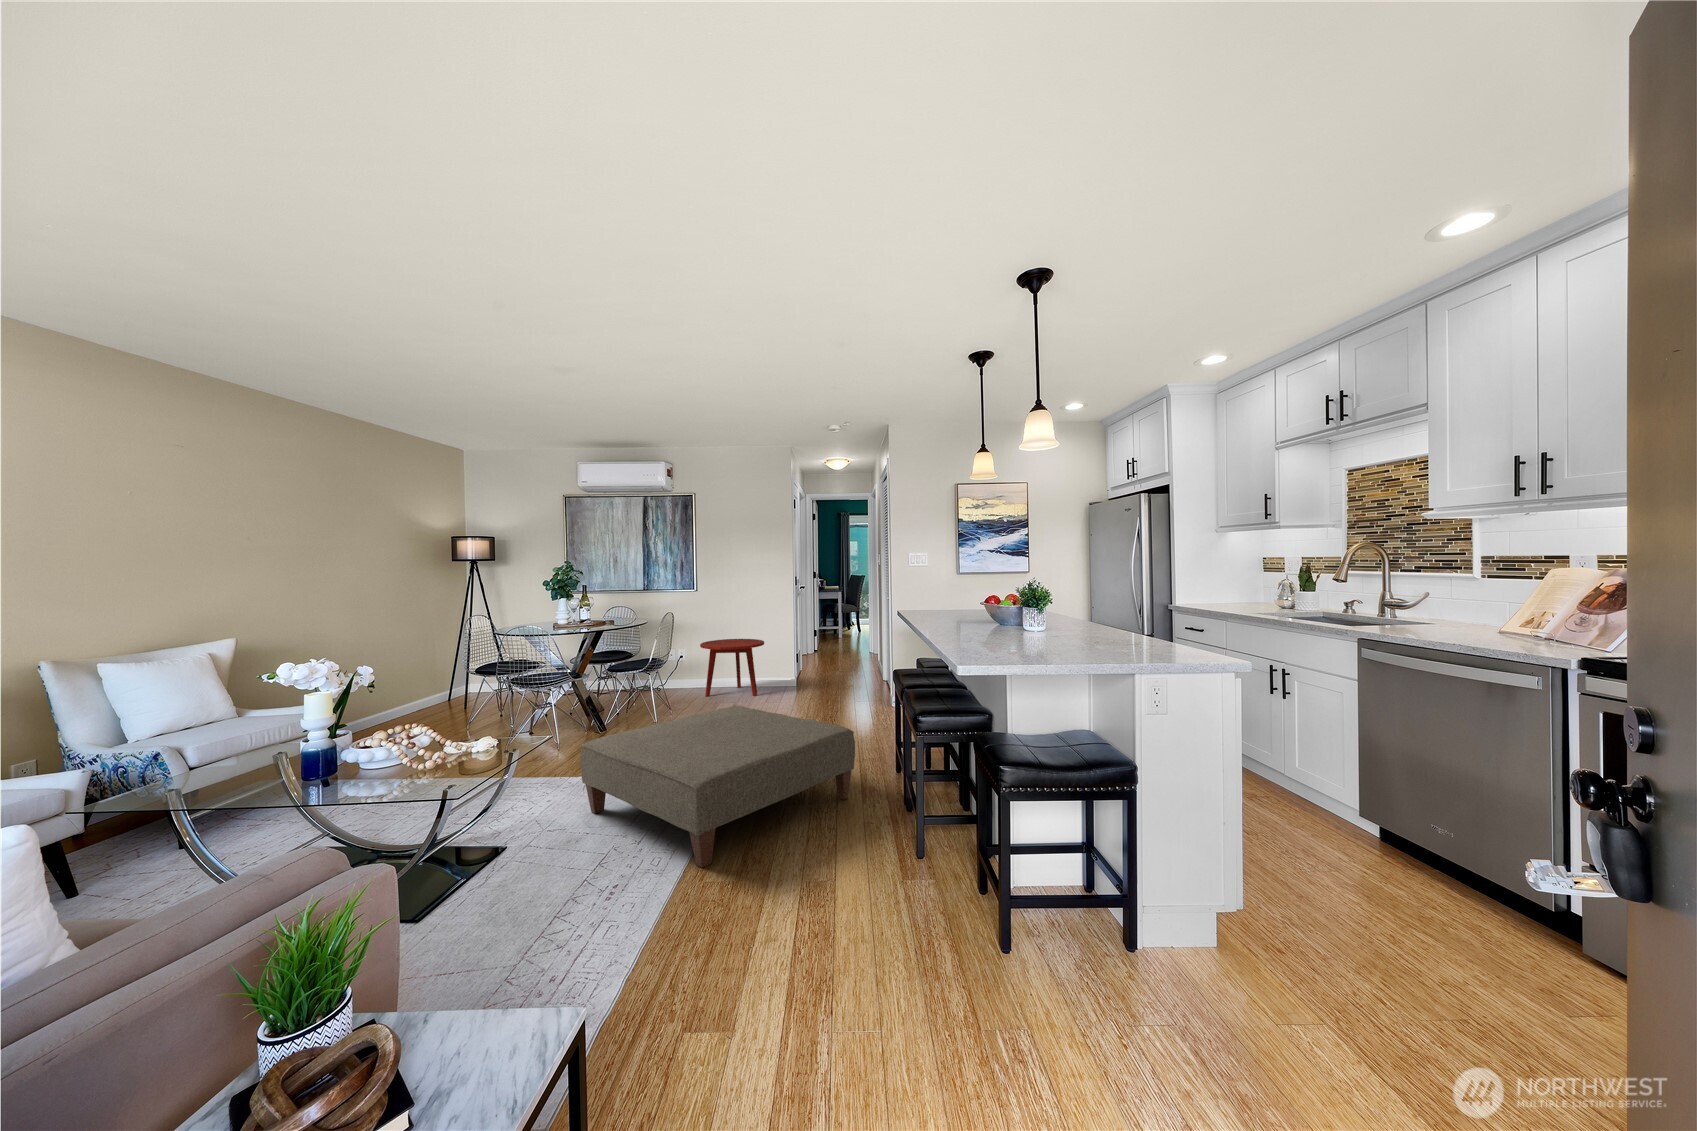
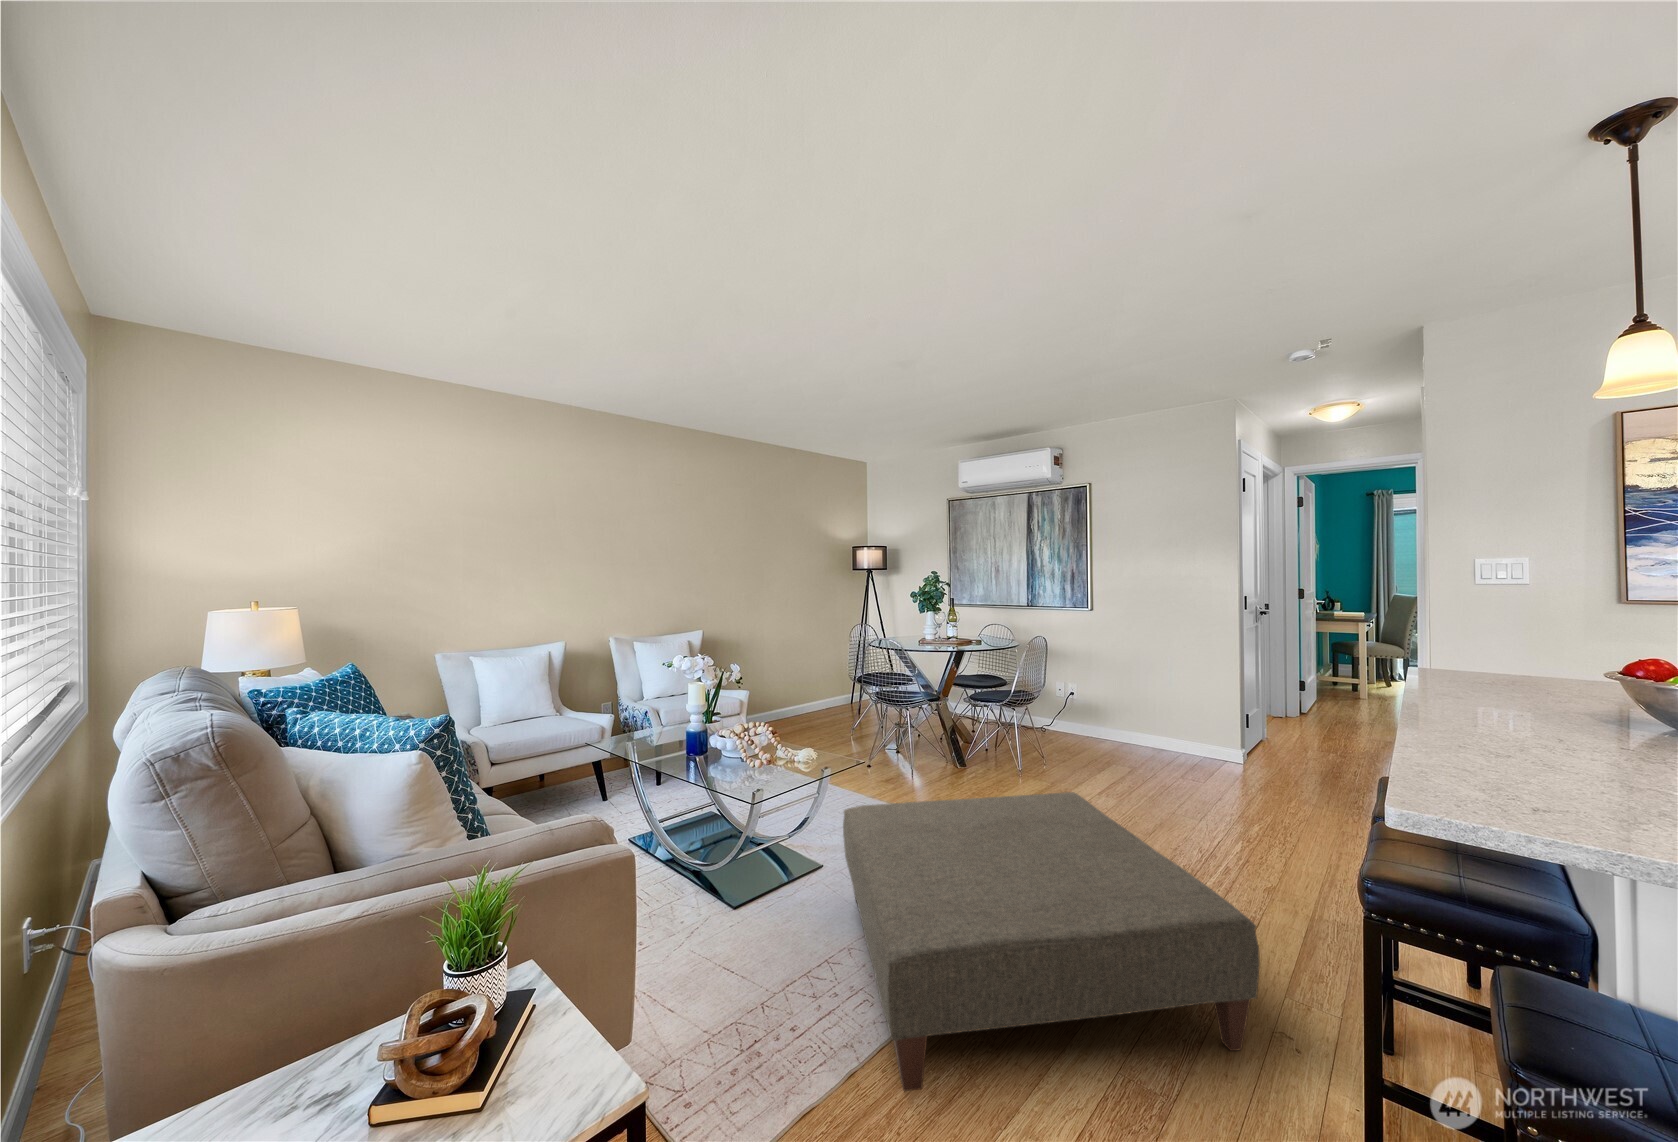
side table: present [700,639,764,696] -> none [1088,672,1182,758]

